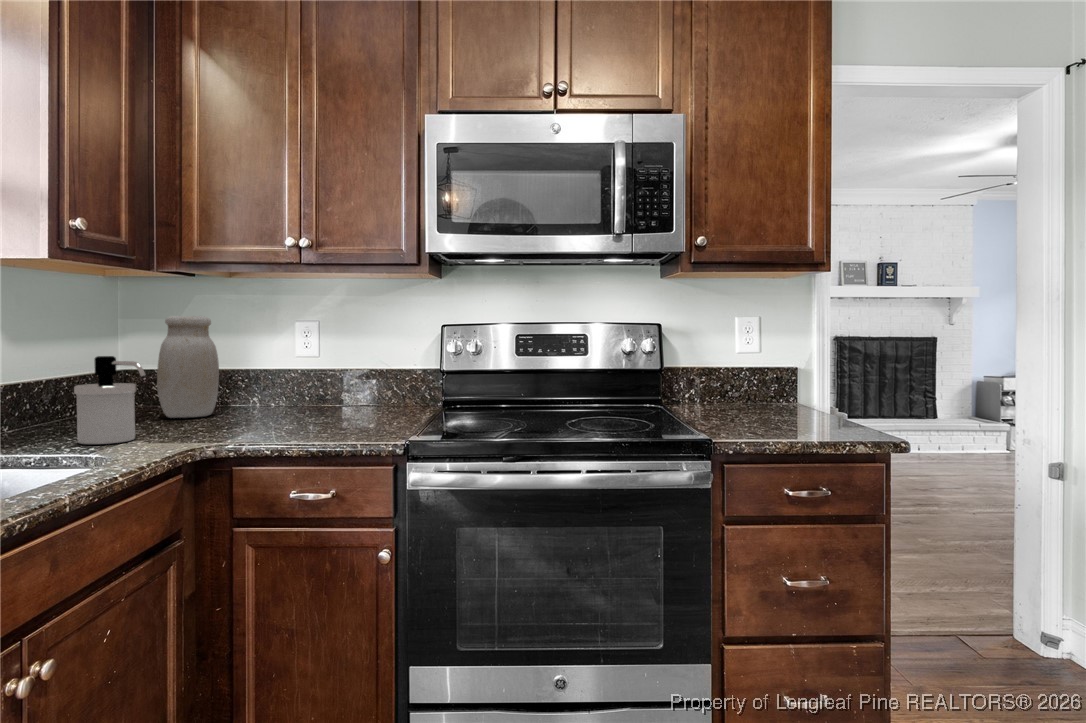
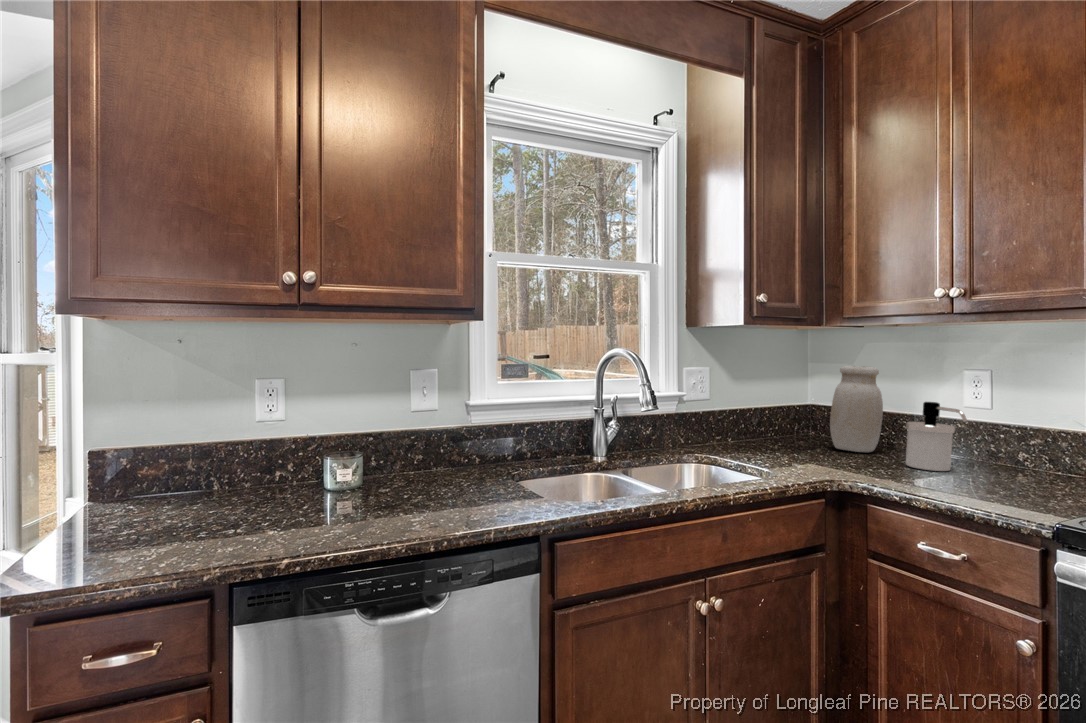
soap dispenser: present [74,356,146,444] -> present [906,402,967,471]

